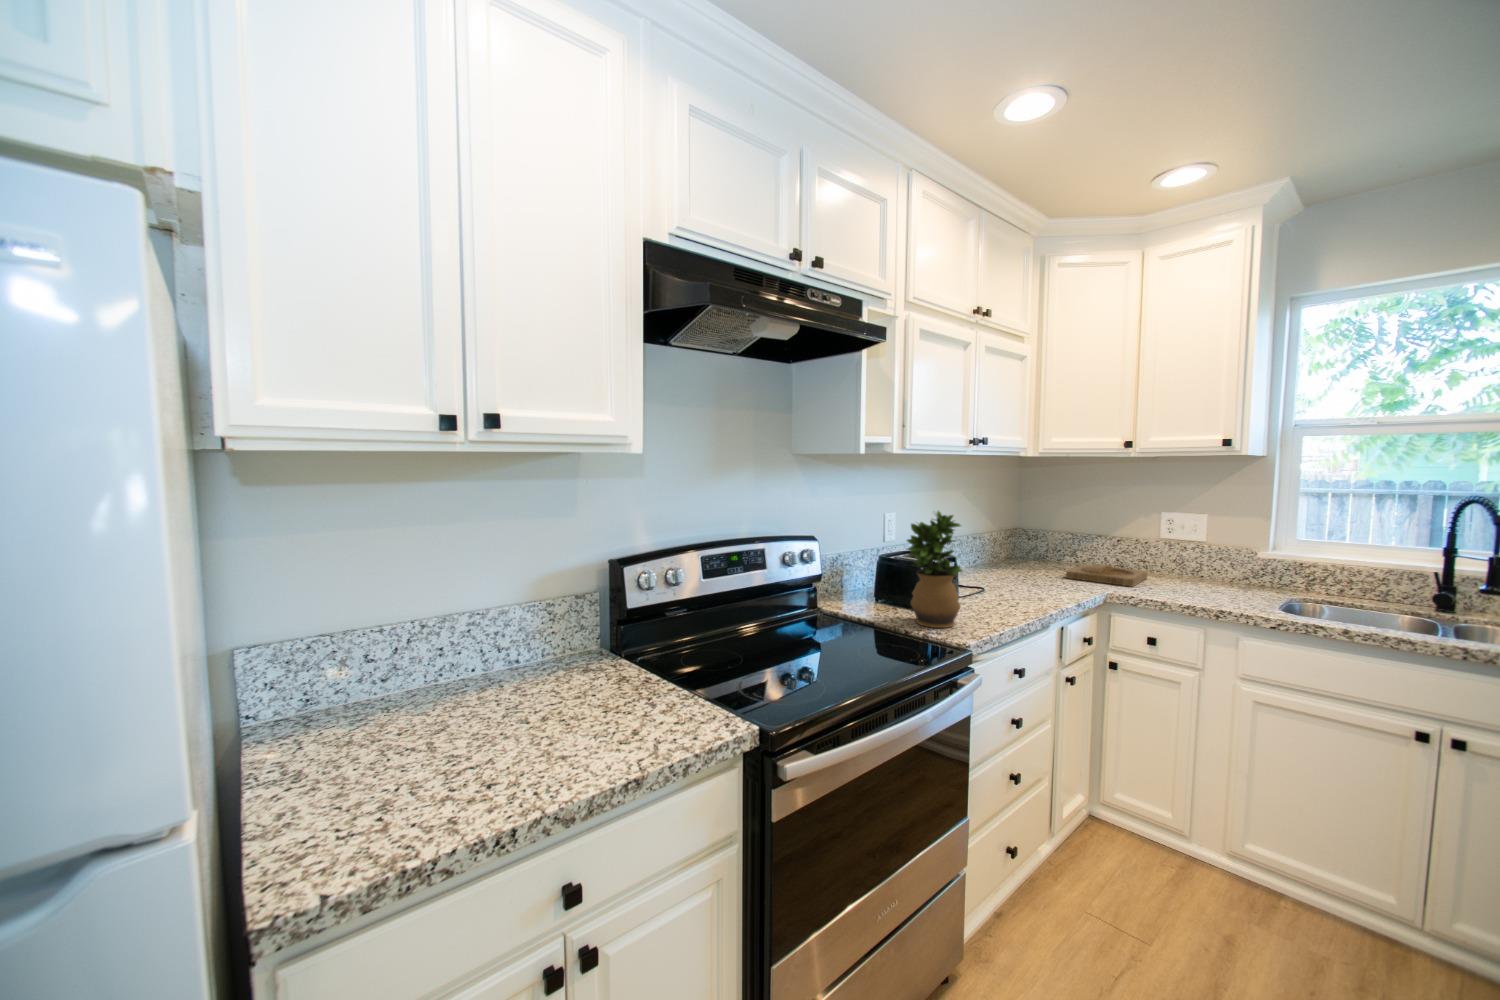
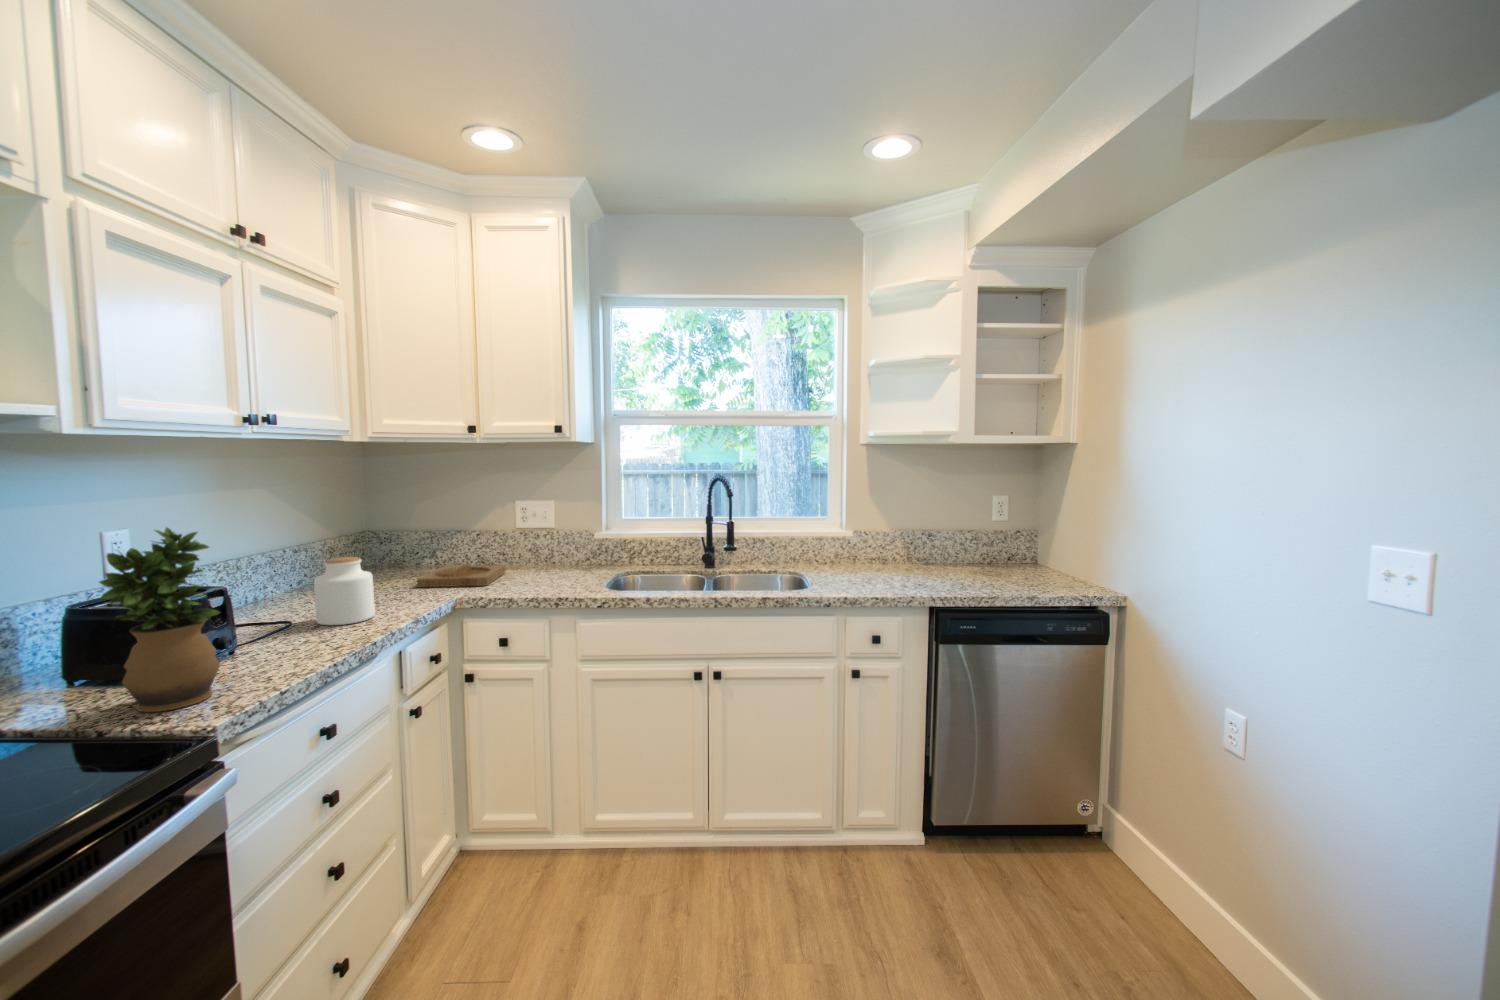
jar: none [999,545,1042,597] -> present [314,557,375,625]

